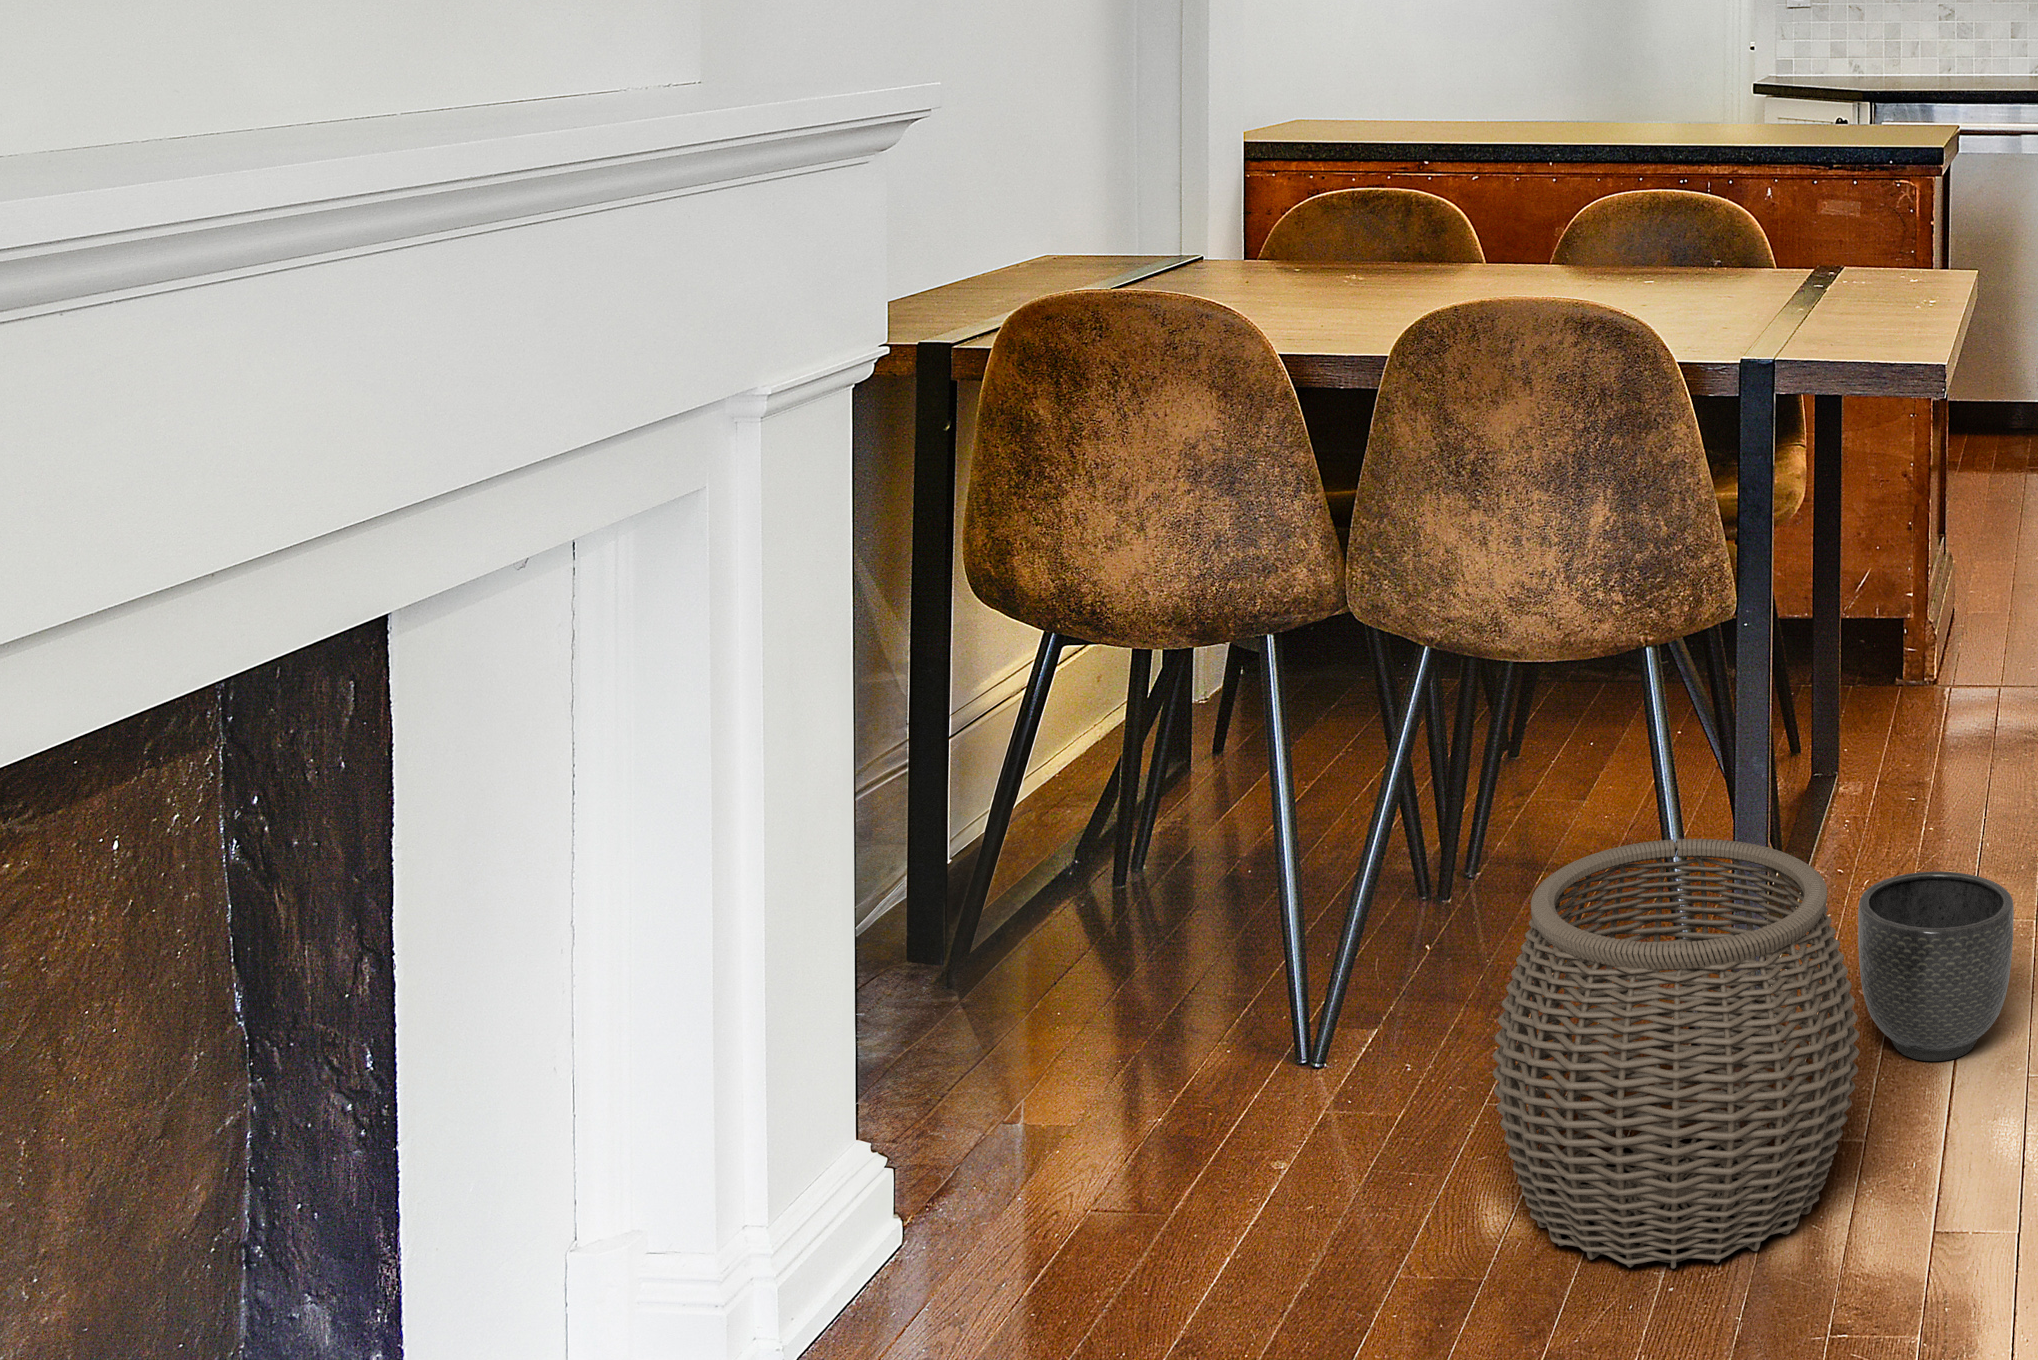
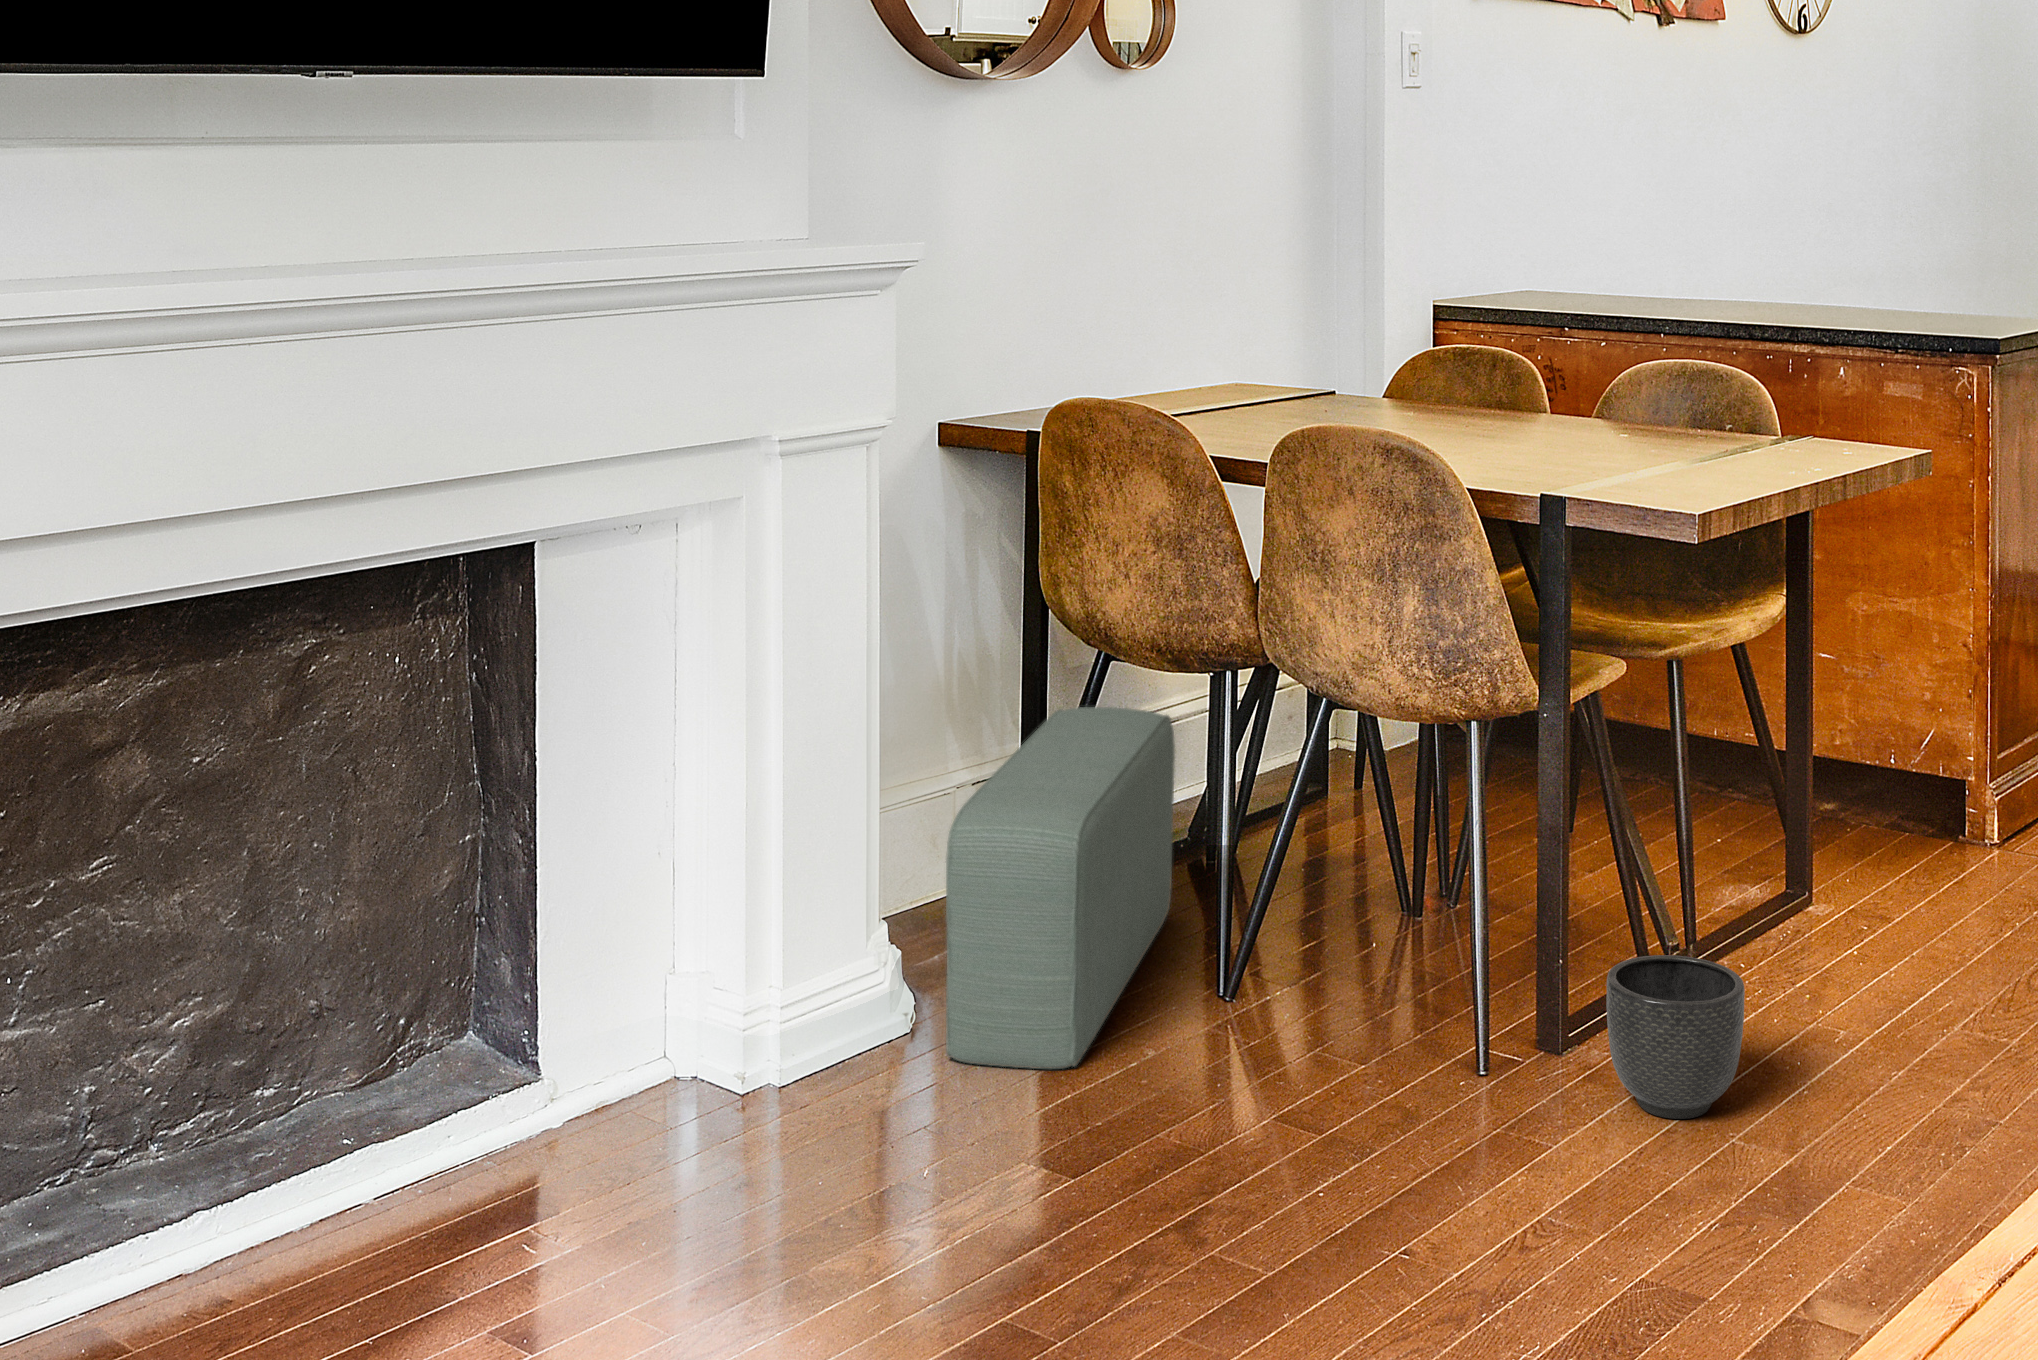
pouf: none [975,702,1217,1233] -> present [946,707,1175,1069]
woven basket: present [1493,839,1859,1269] -> none [1226,868,1520,1202]

